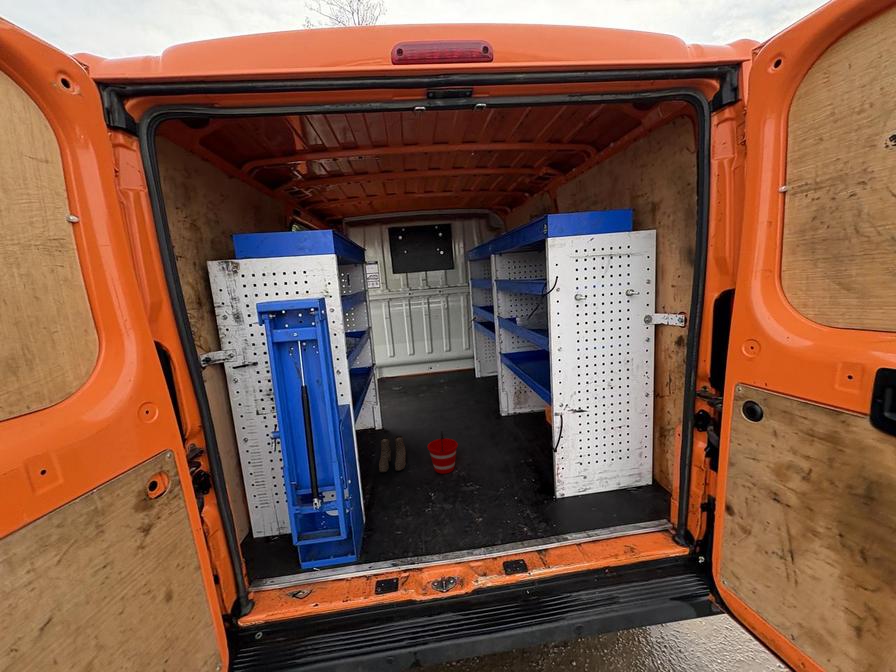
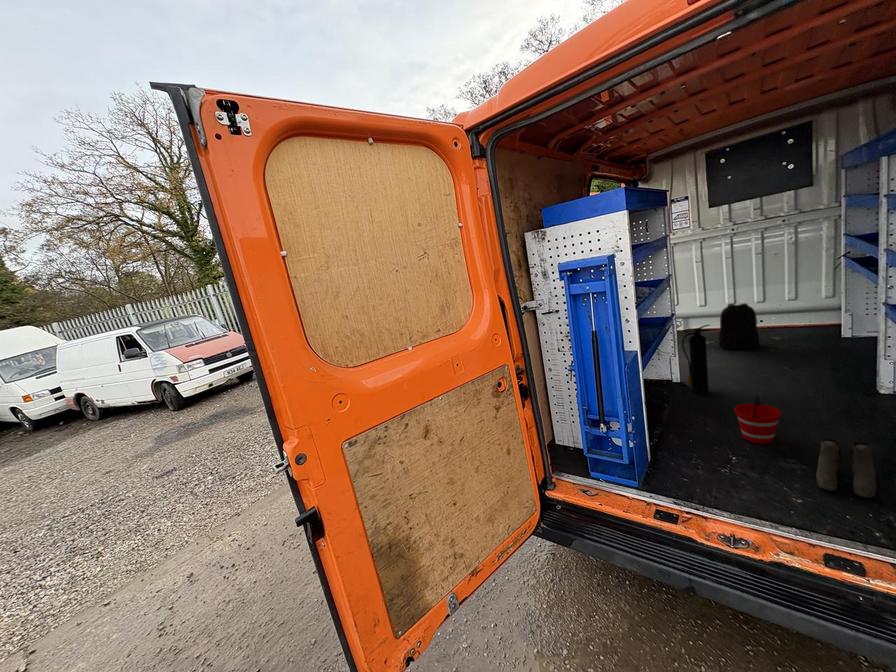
backpack: none [407,353,434,393] -> present [719,303,759,349]
fire extinguisher: none [383,372,405,437] -> present [682,325,710,394]
boots: present [379,436,406,472] -> present [816,438,876,498]

